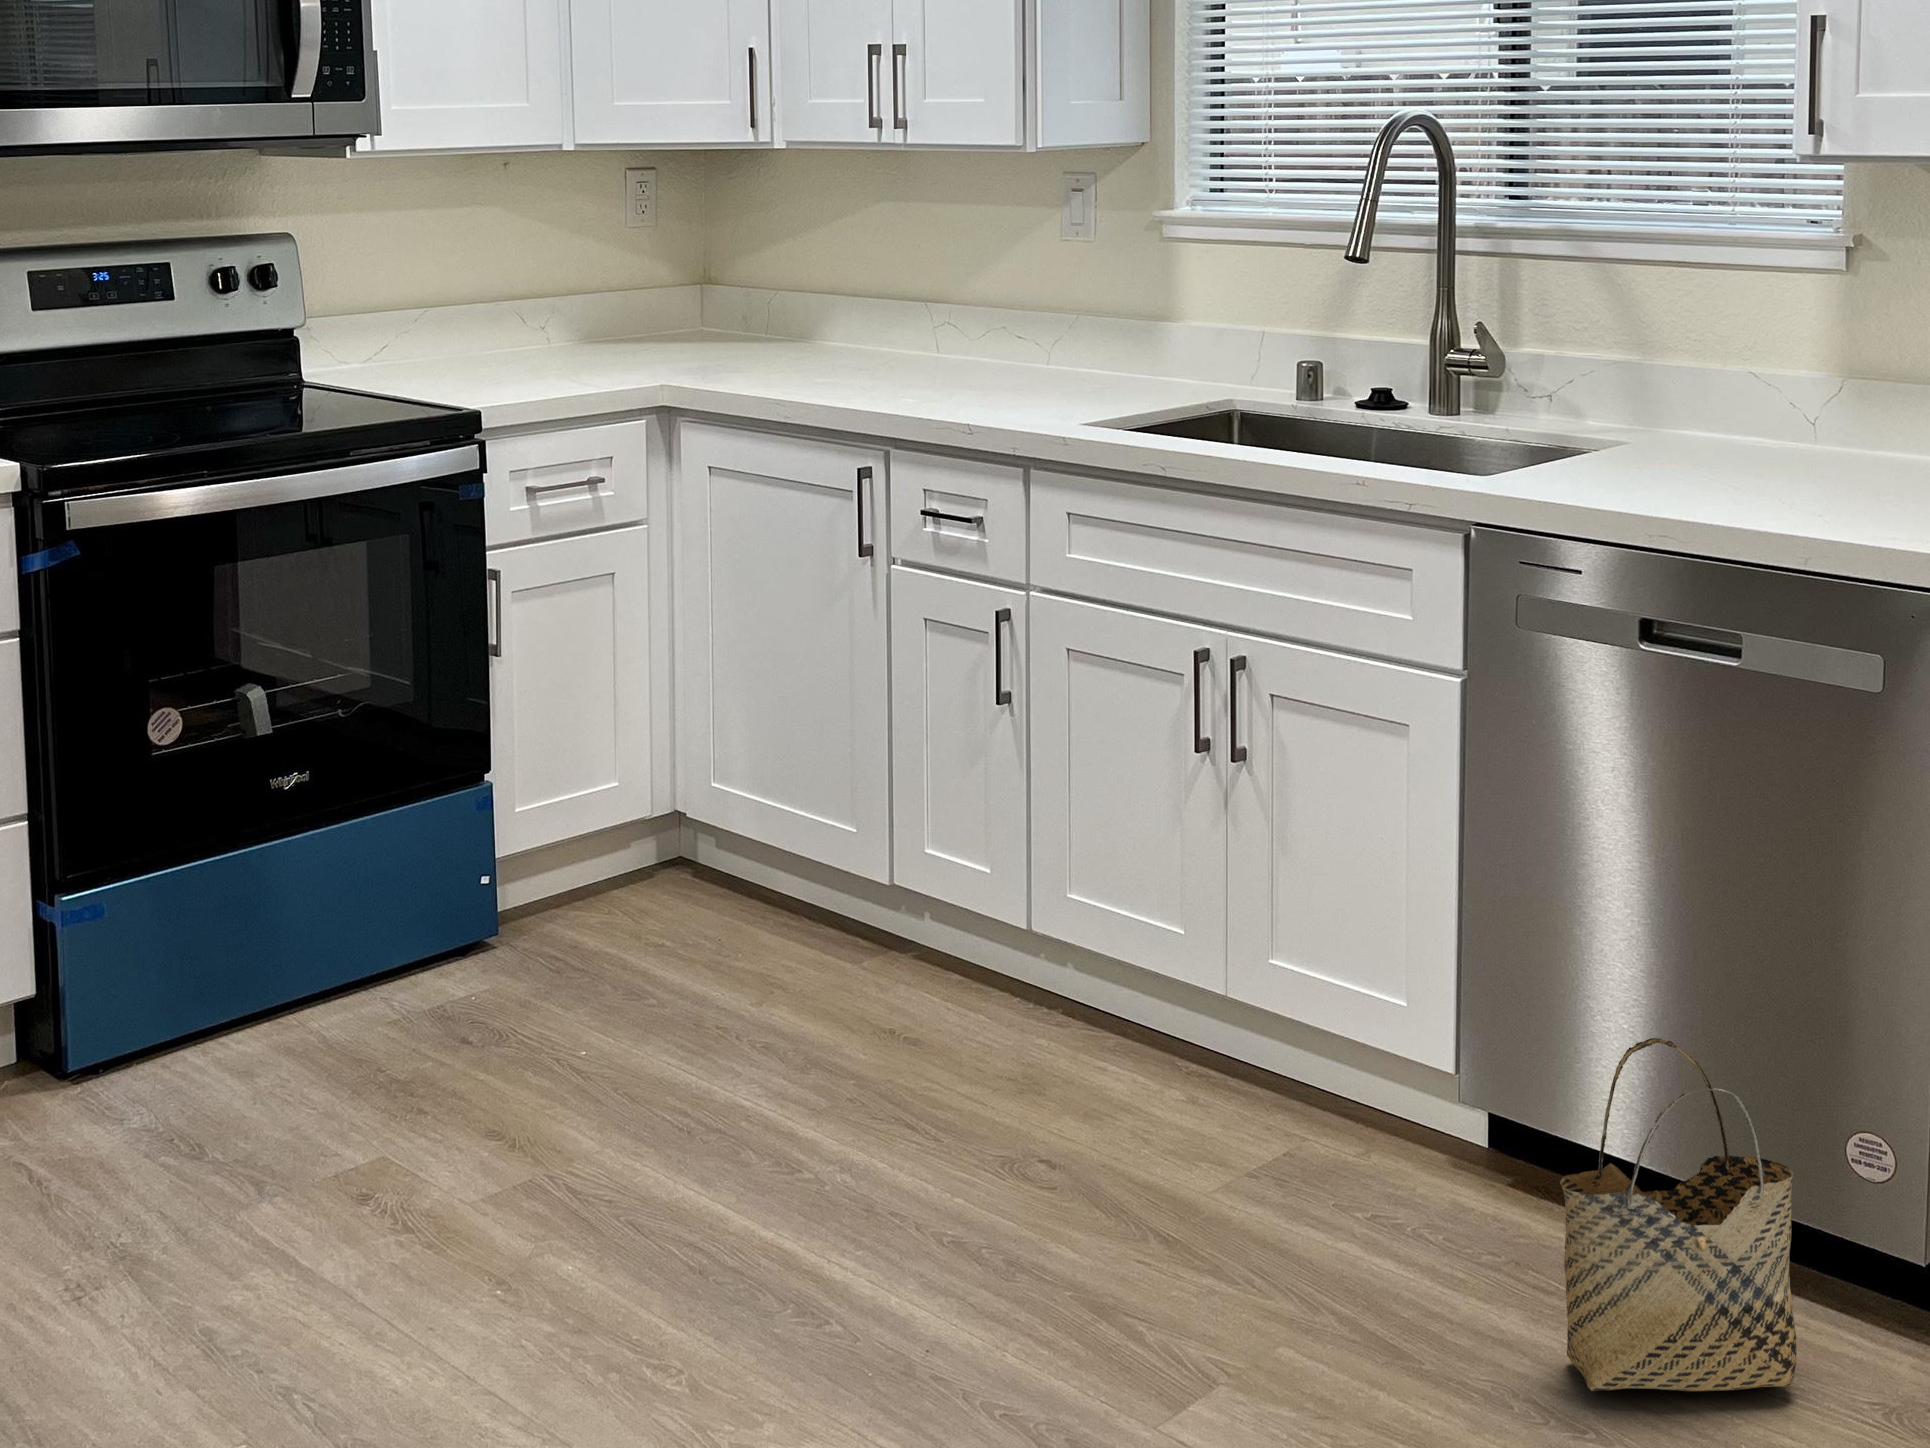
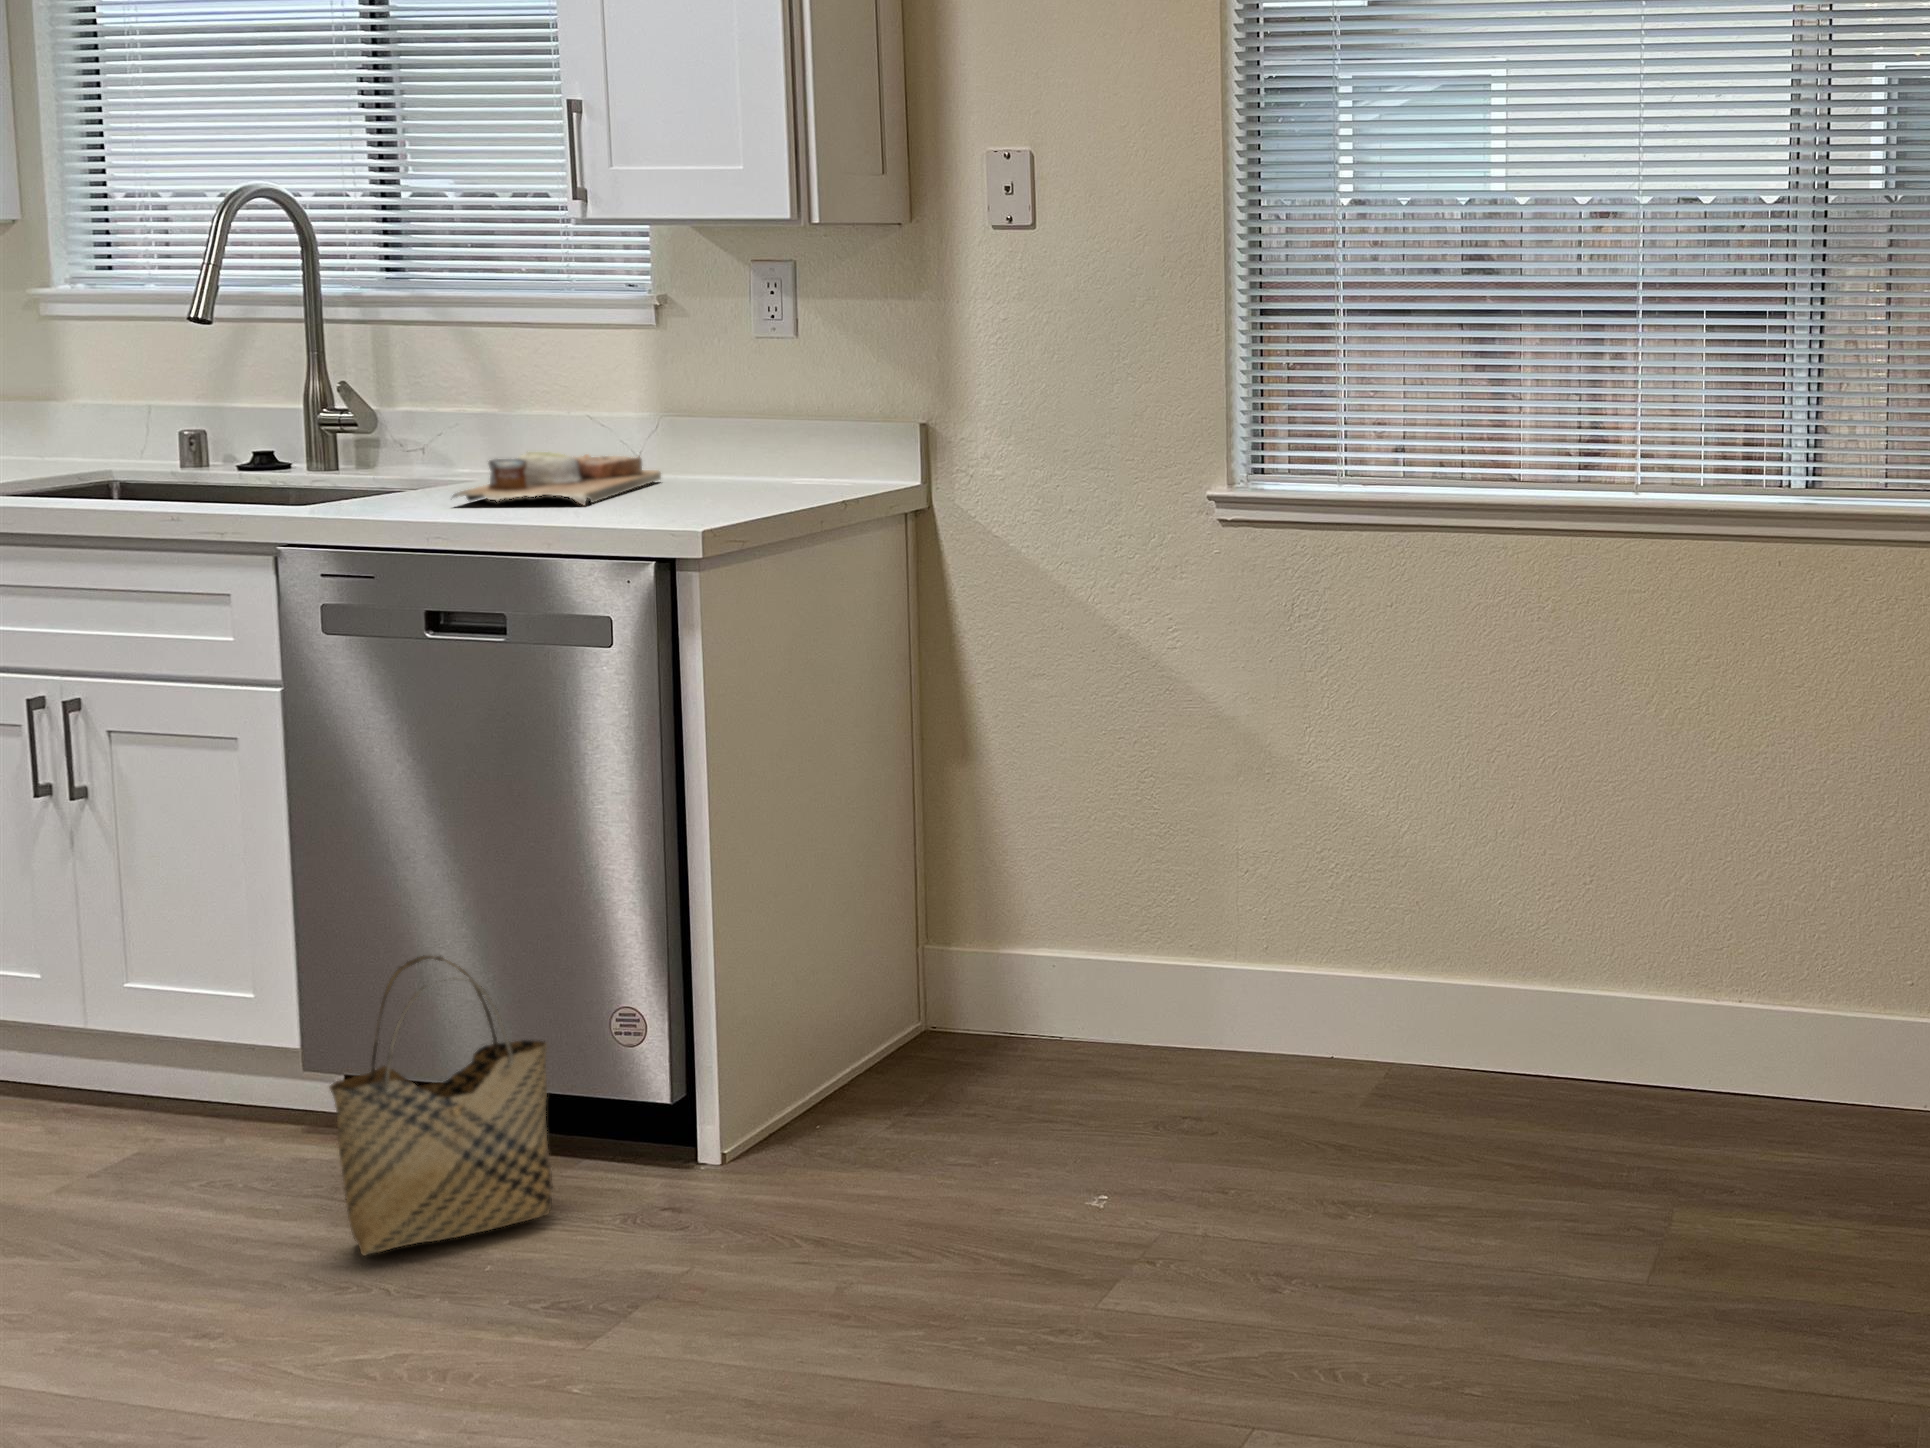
cutting board: none [1661,421,1854,505] -> present [453,452,661,505]

